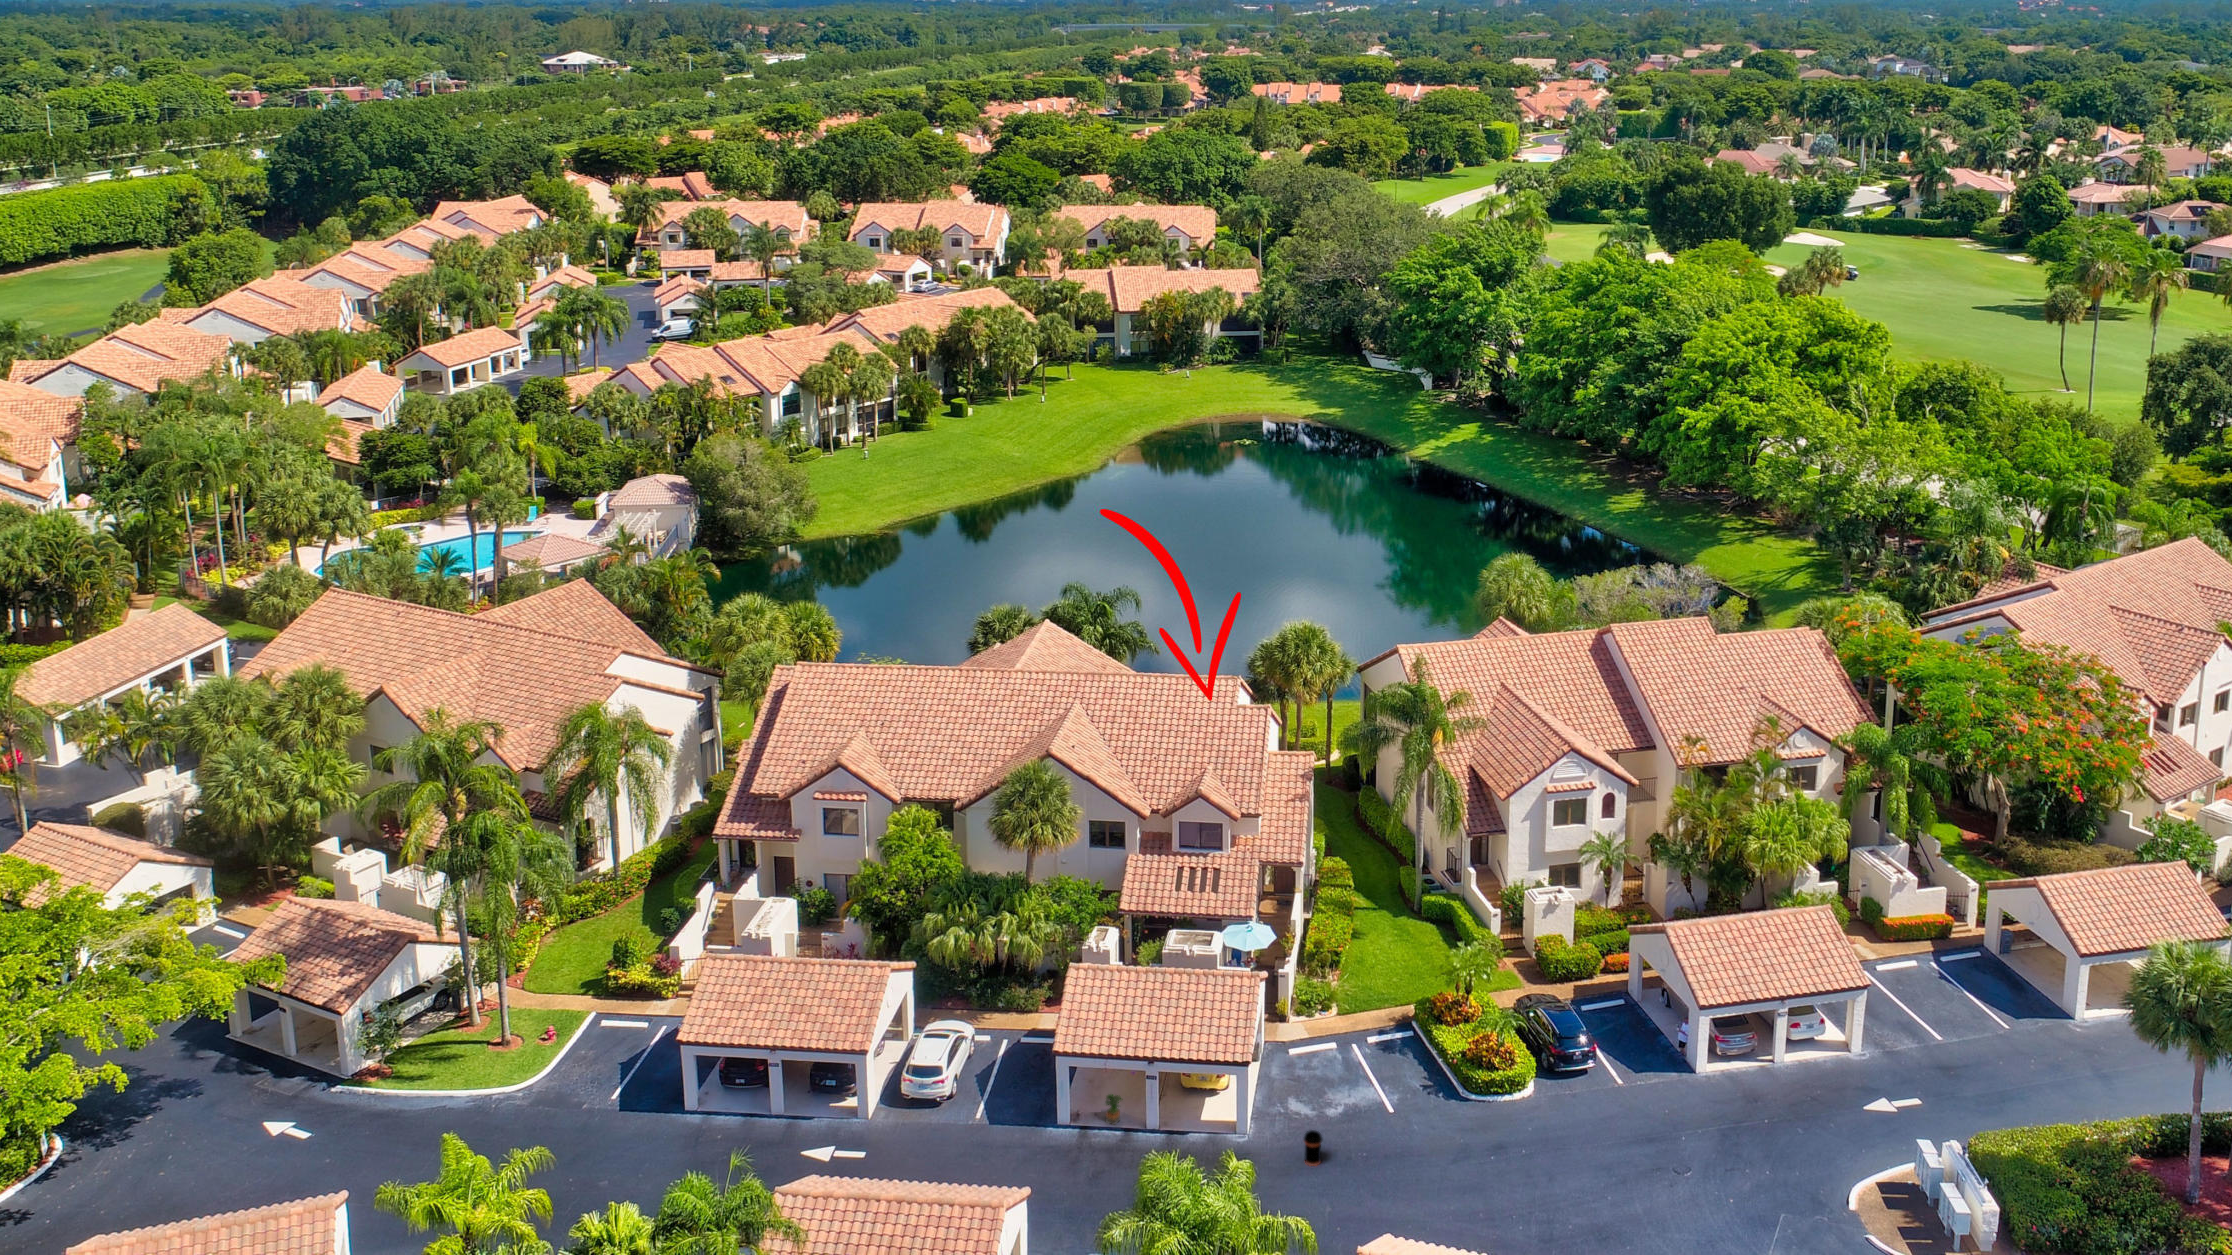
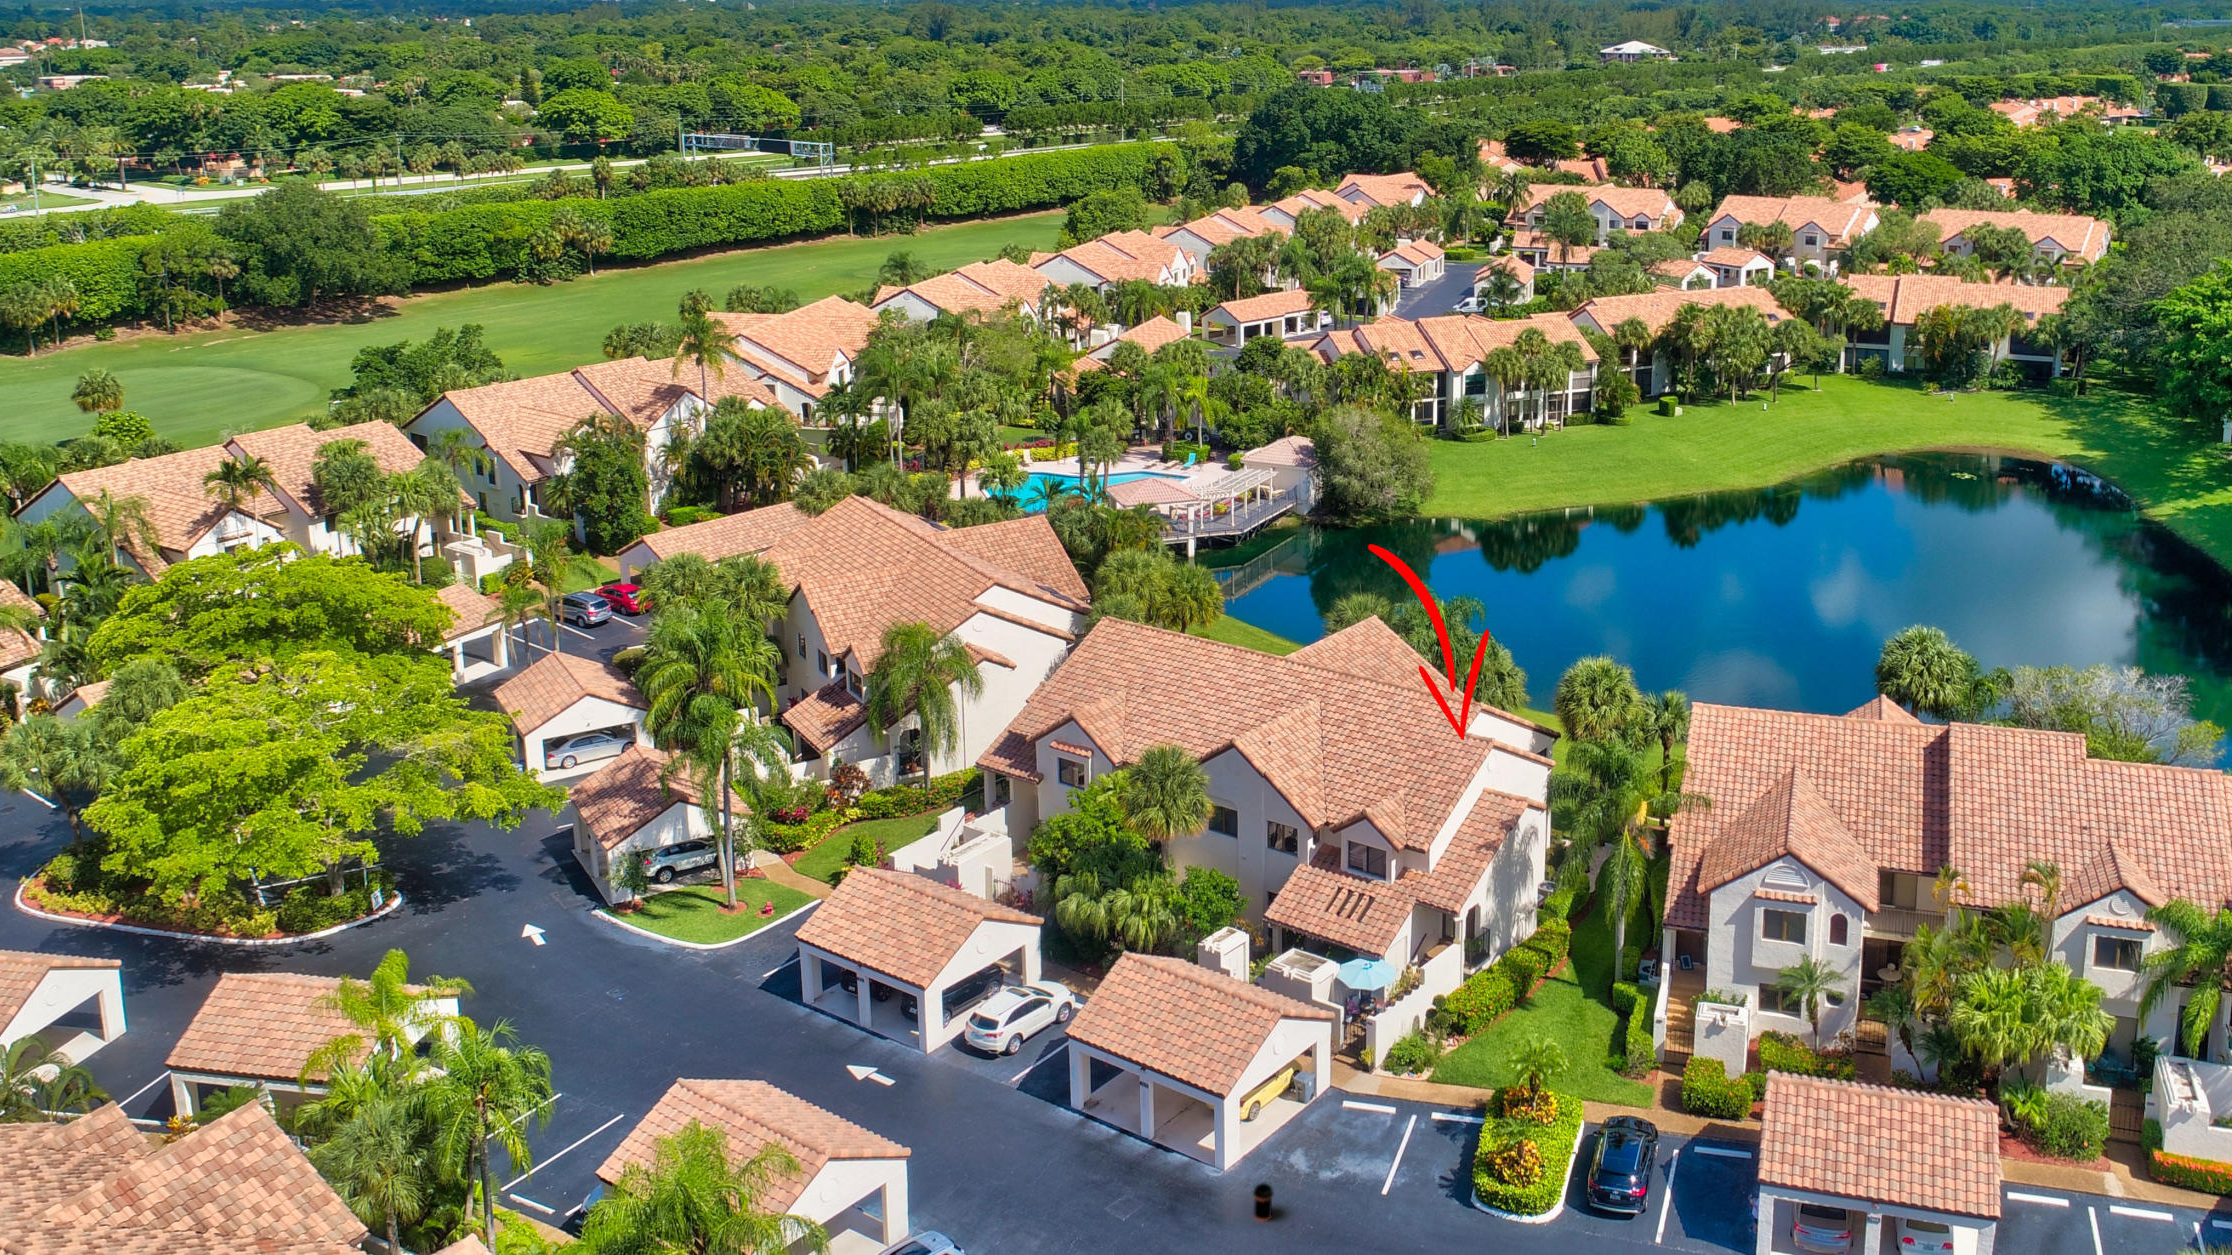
potted tree: present [1106,1094,1123,1125] -> none [1115,1090,1136,1123]

